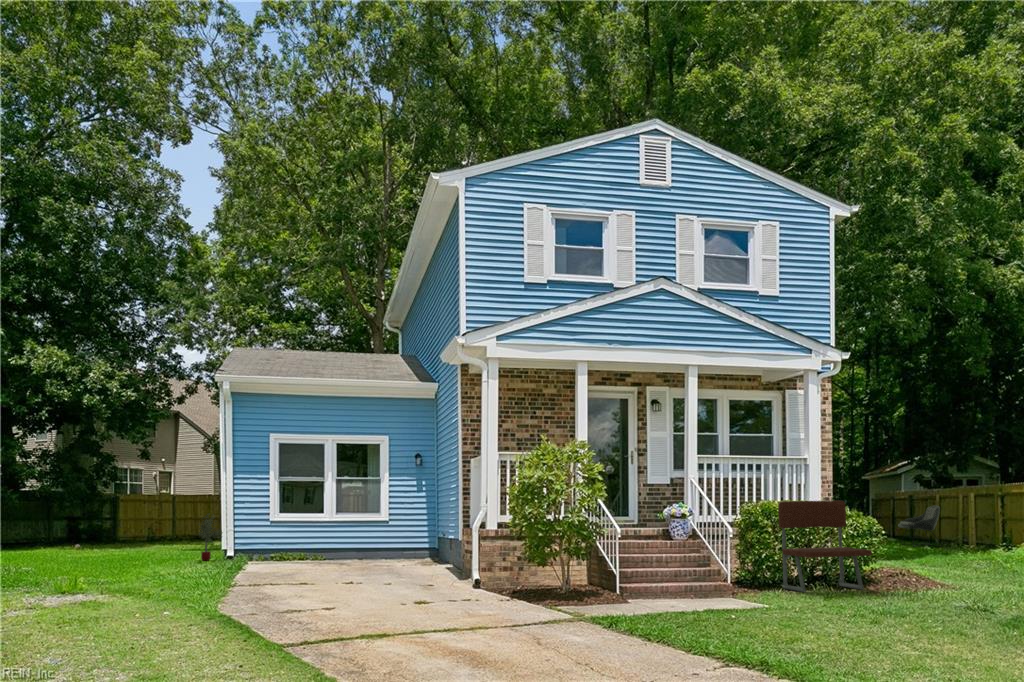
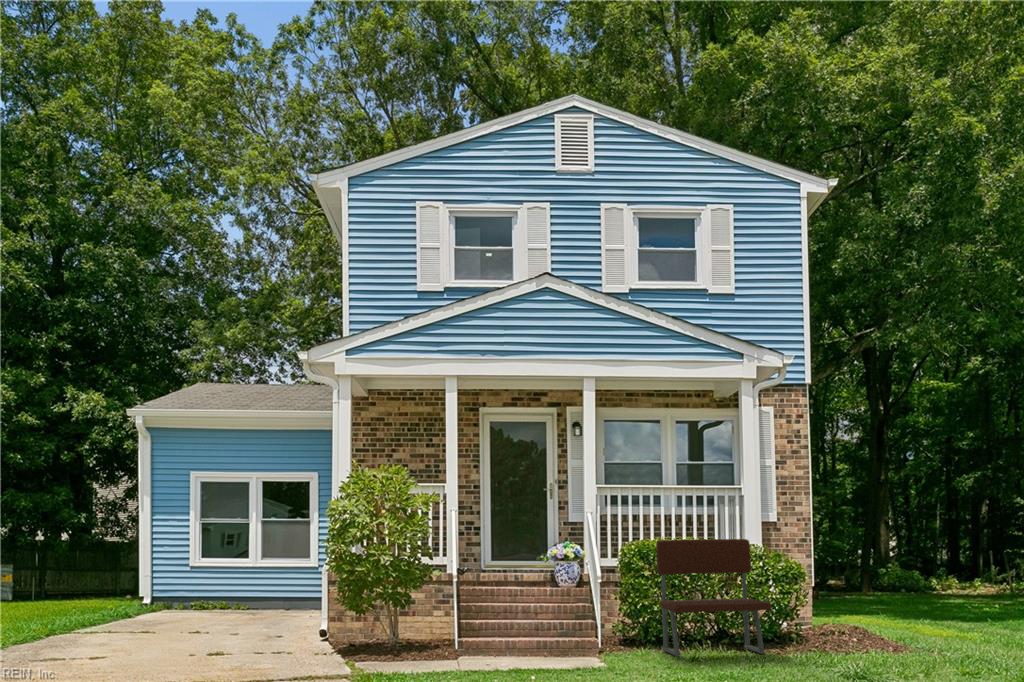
lounge chair: present [898,506,942,547] -> none [960,544,1013,596]
potted tree: present [199,514,222,561] -> none [112,558,140,610]

